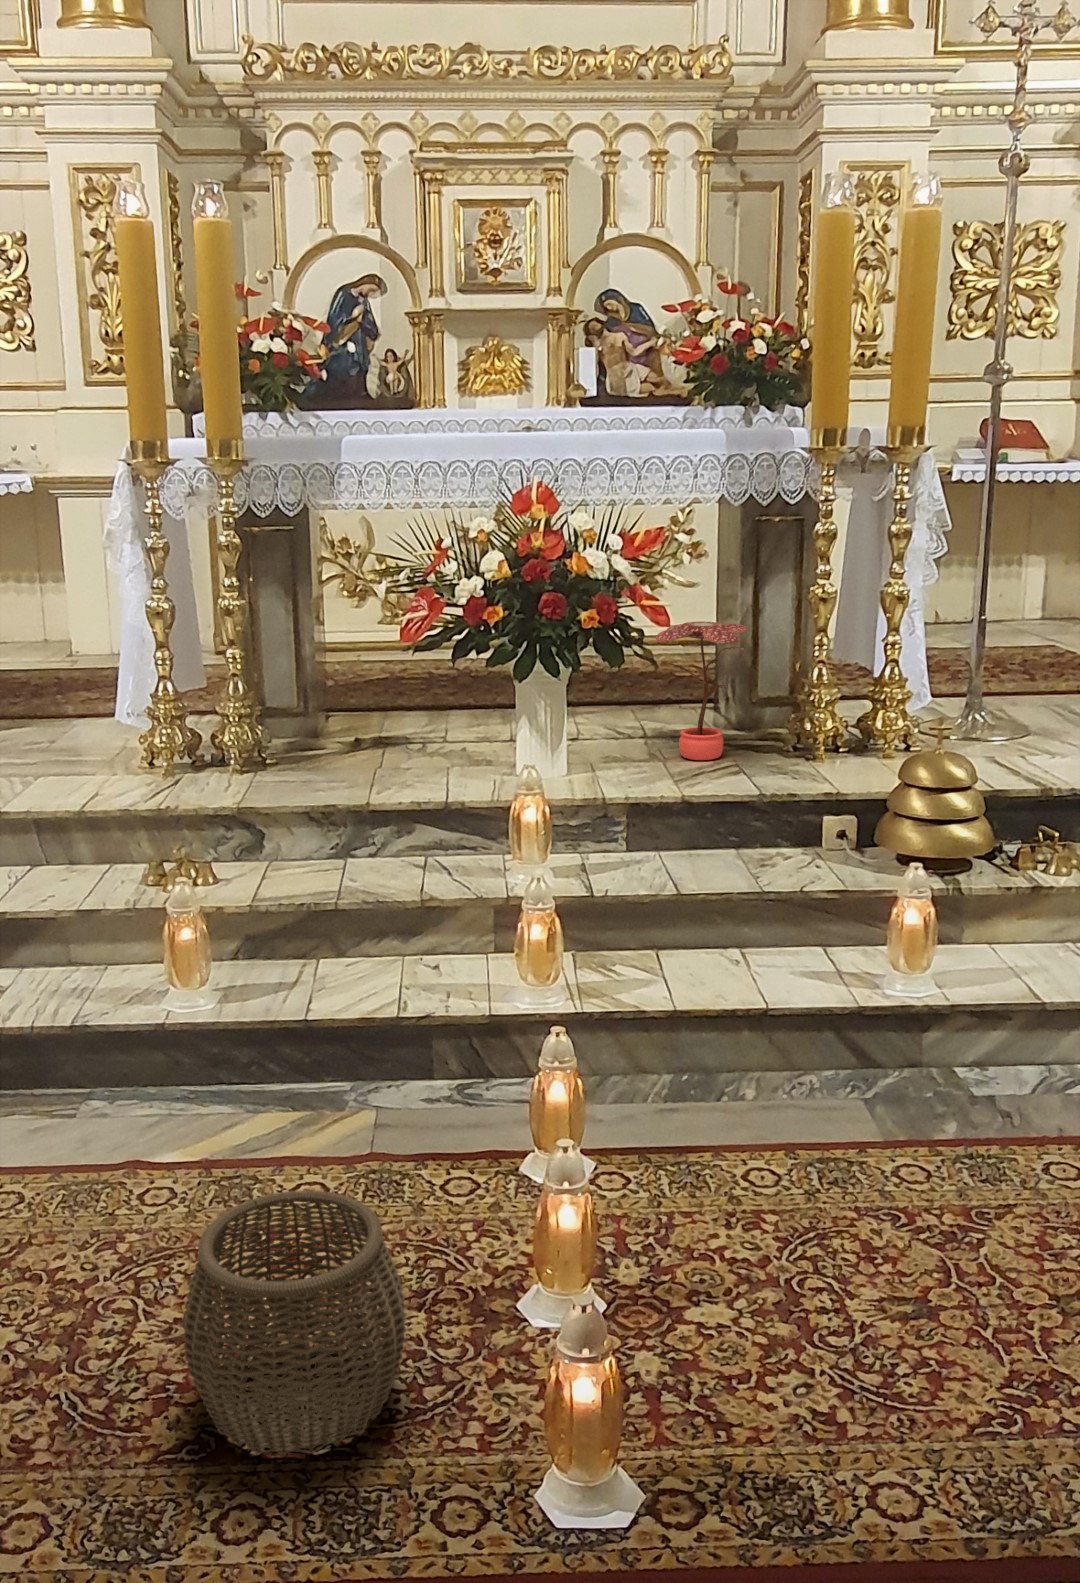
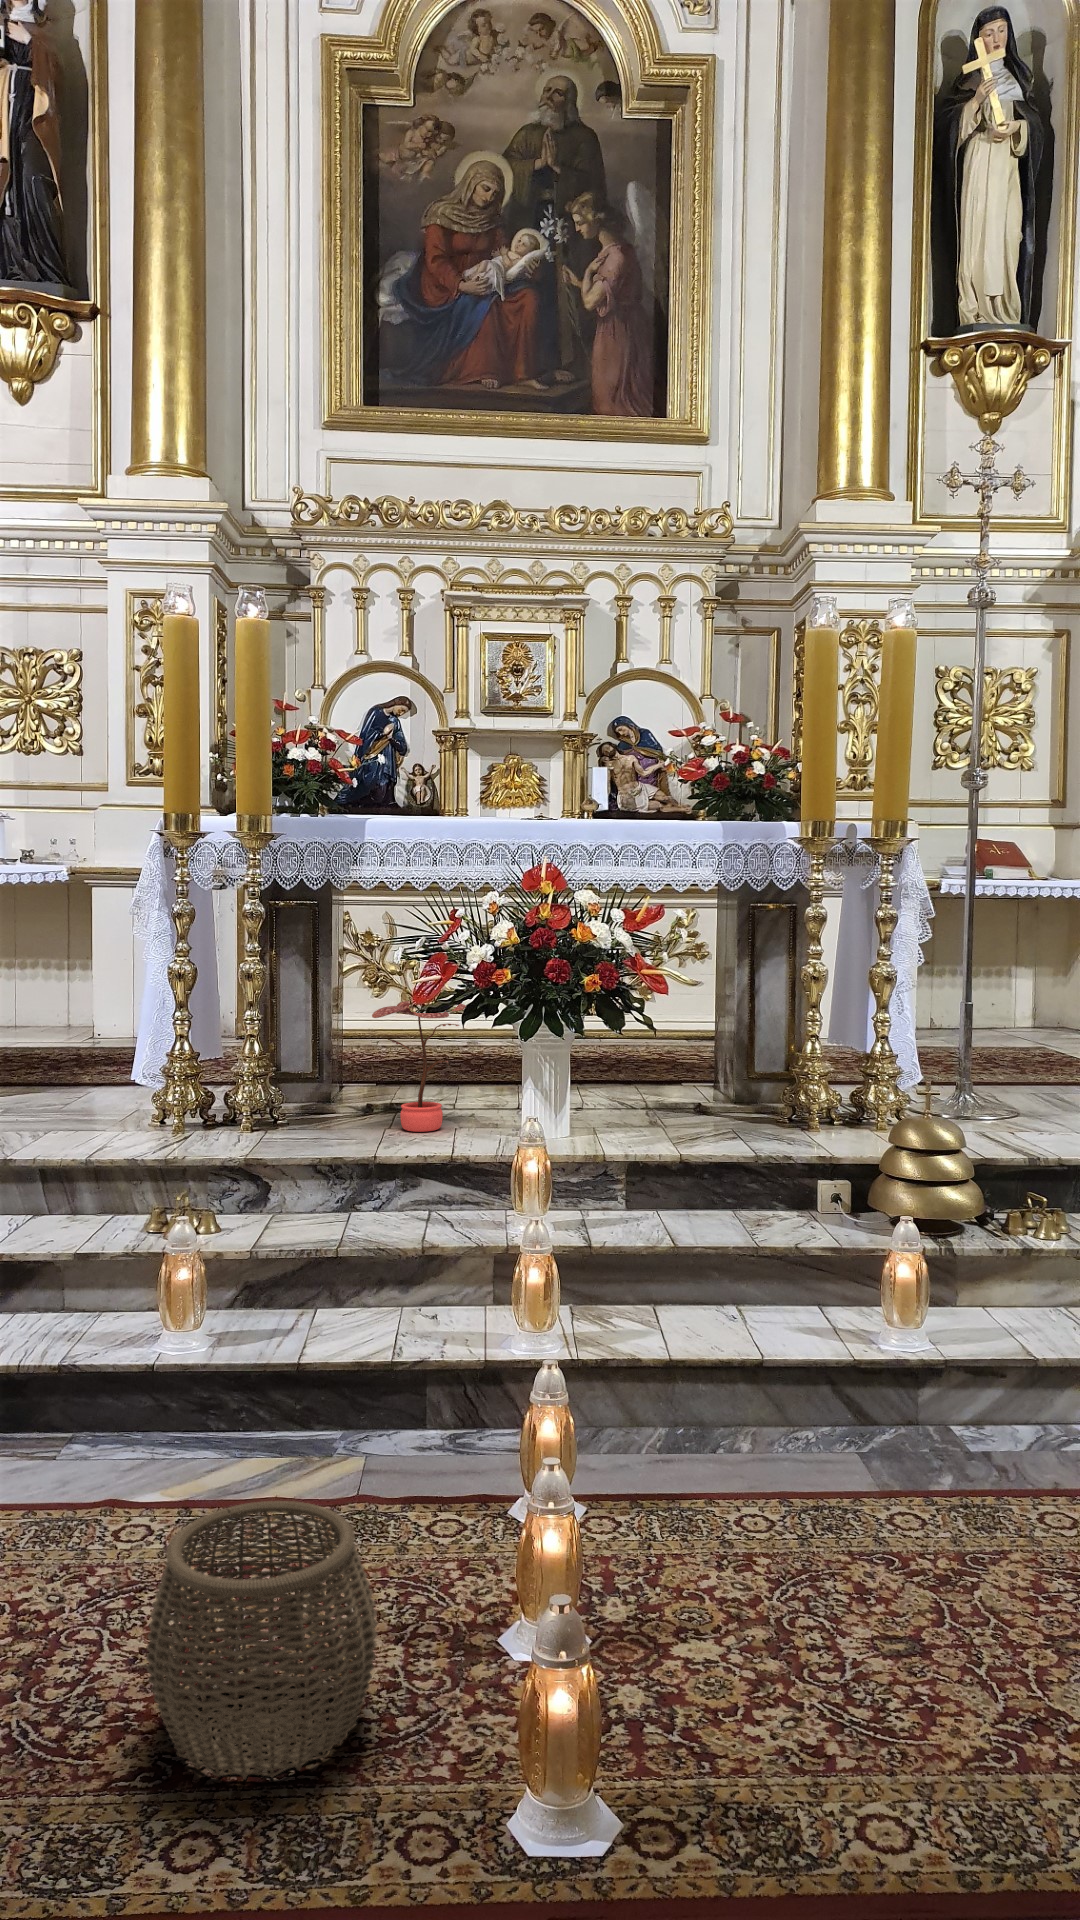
potted plant: present [656,622,748,760] -> present [372,1001,466,1132]

